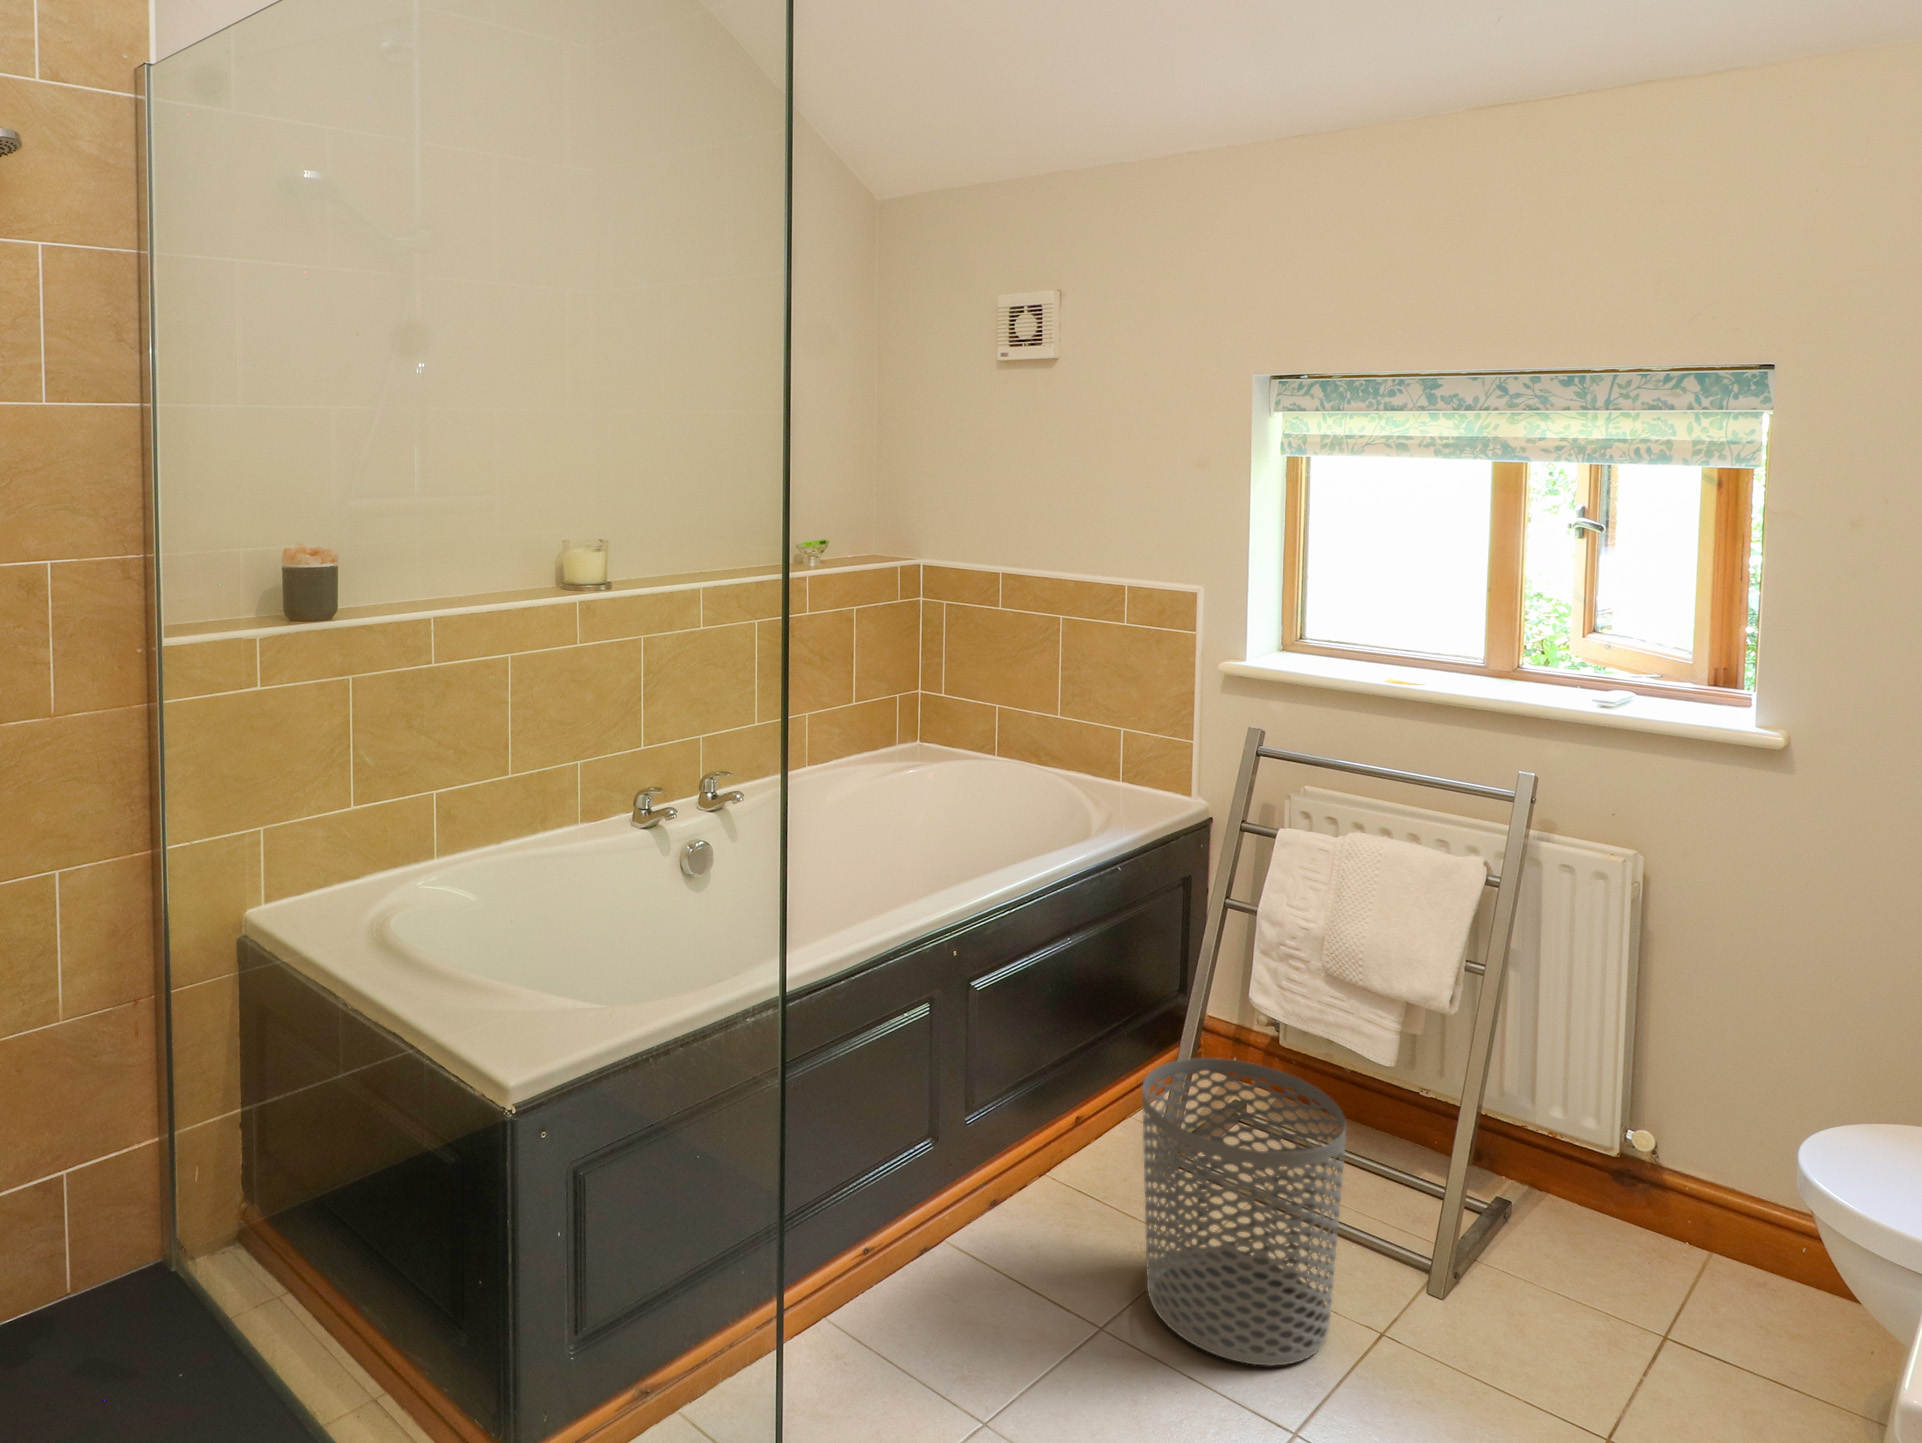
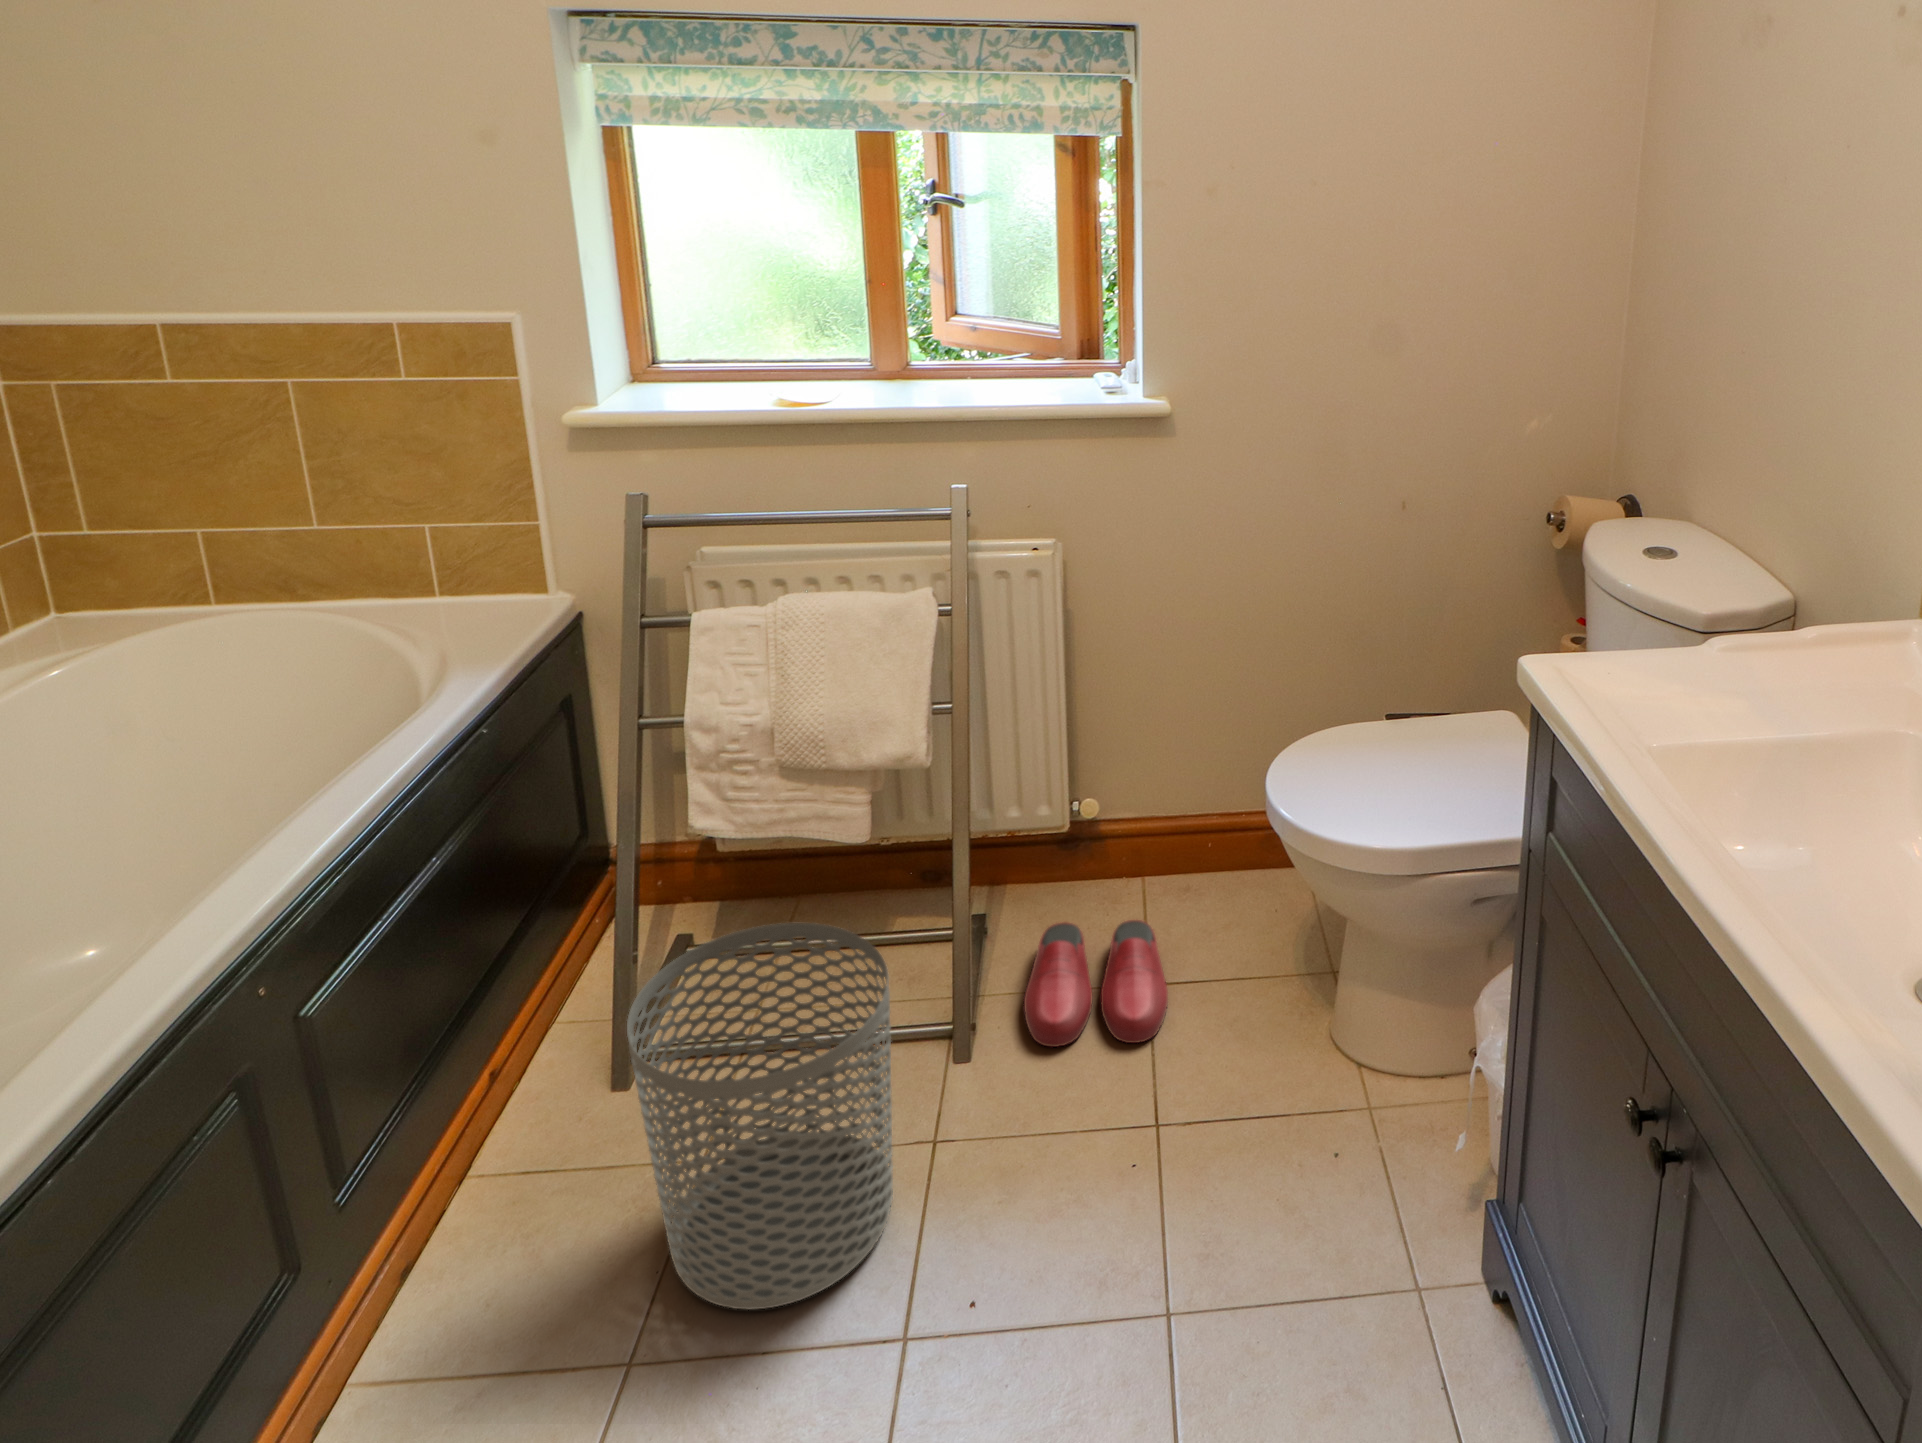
slippers: none [1515,1240,1704,1381] -> present [1024,920,1168,1047]

